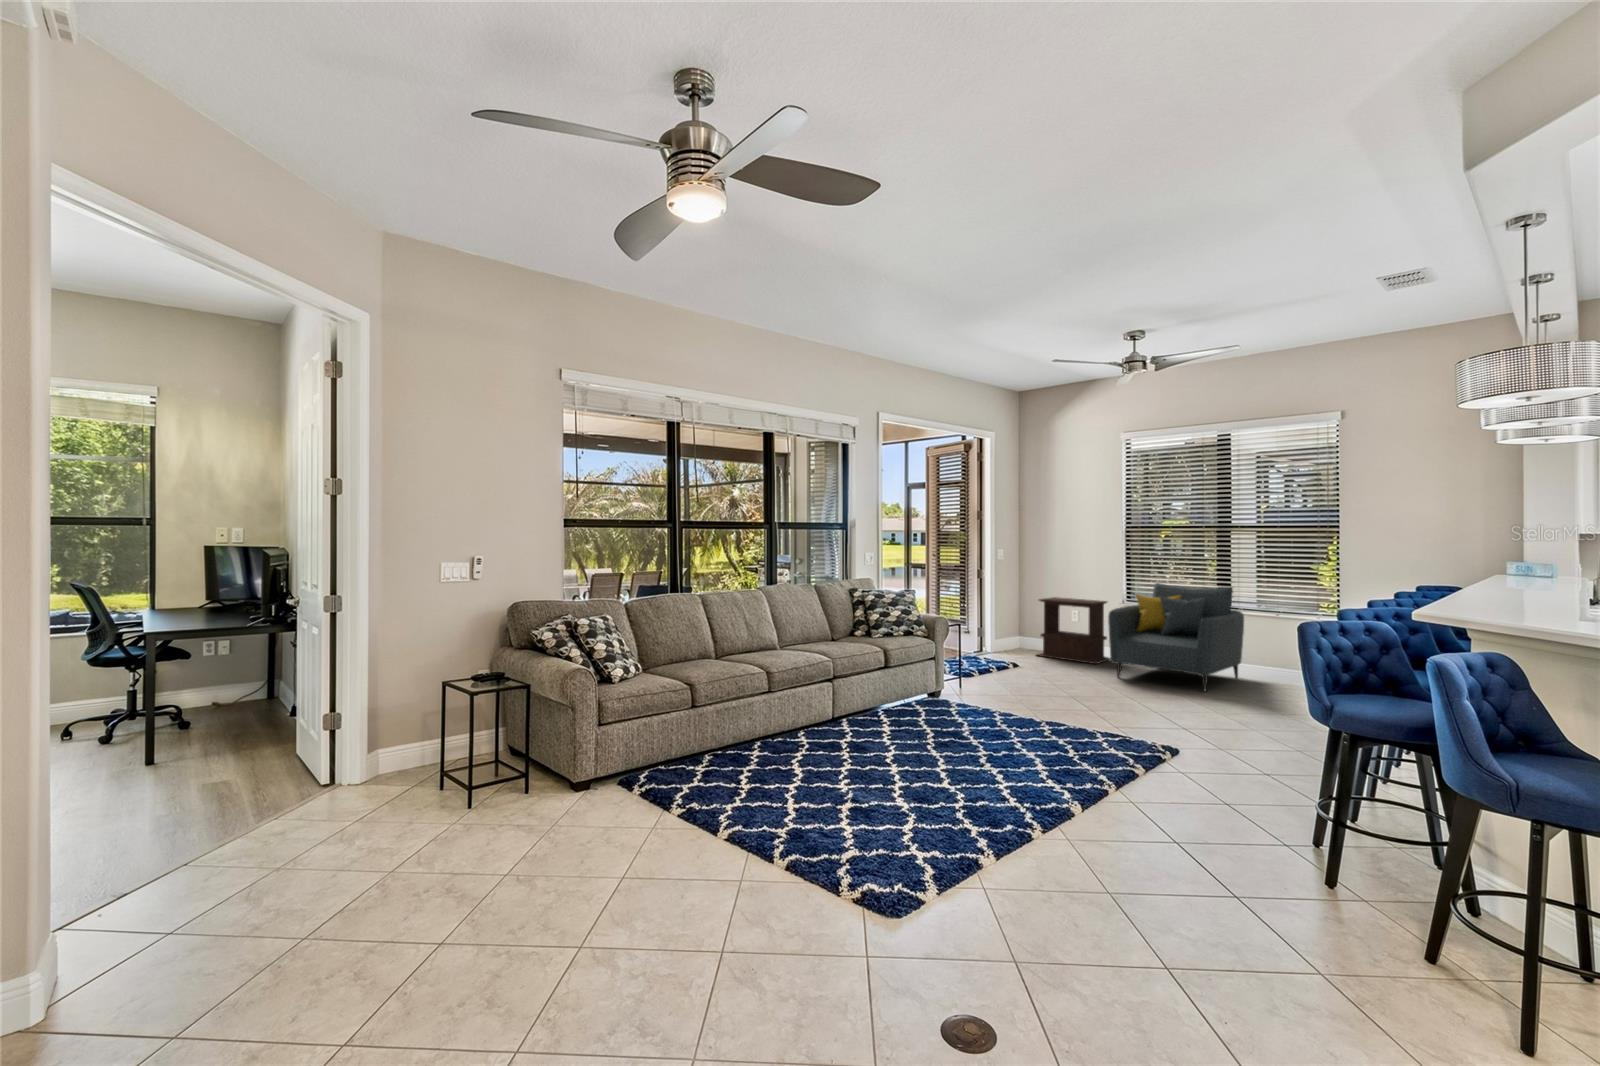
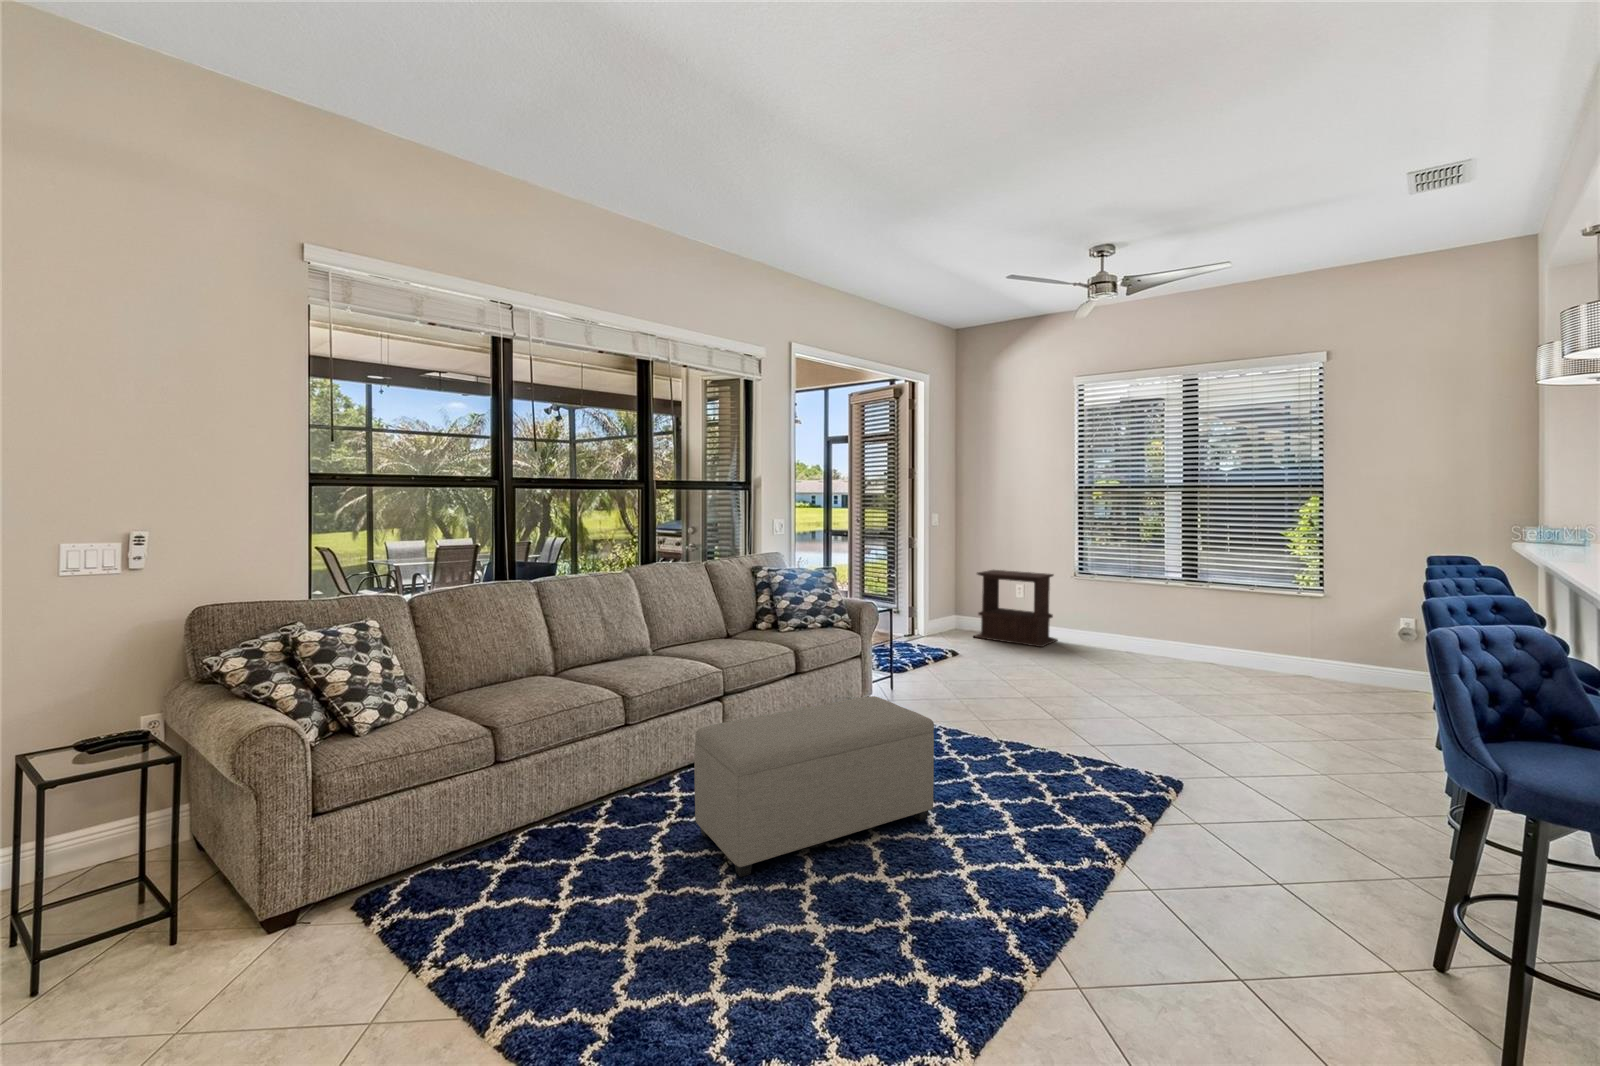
armchair: present [1108,583,1244,691] -> none [1062,553,1213,683]
ottoman: none [820,678,985,782] -> present [694,696,934,877]

